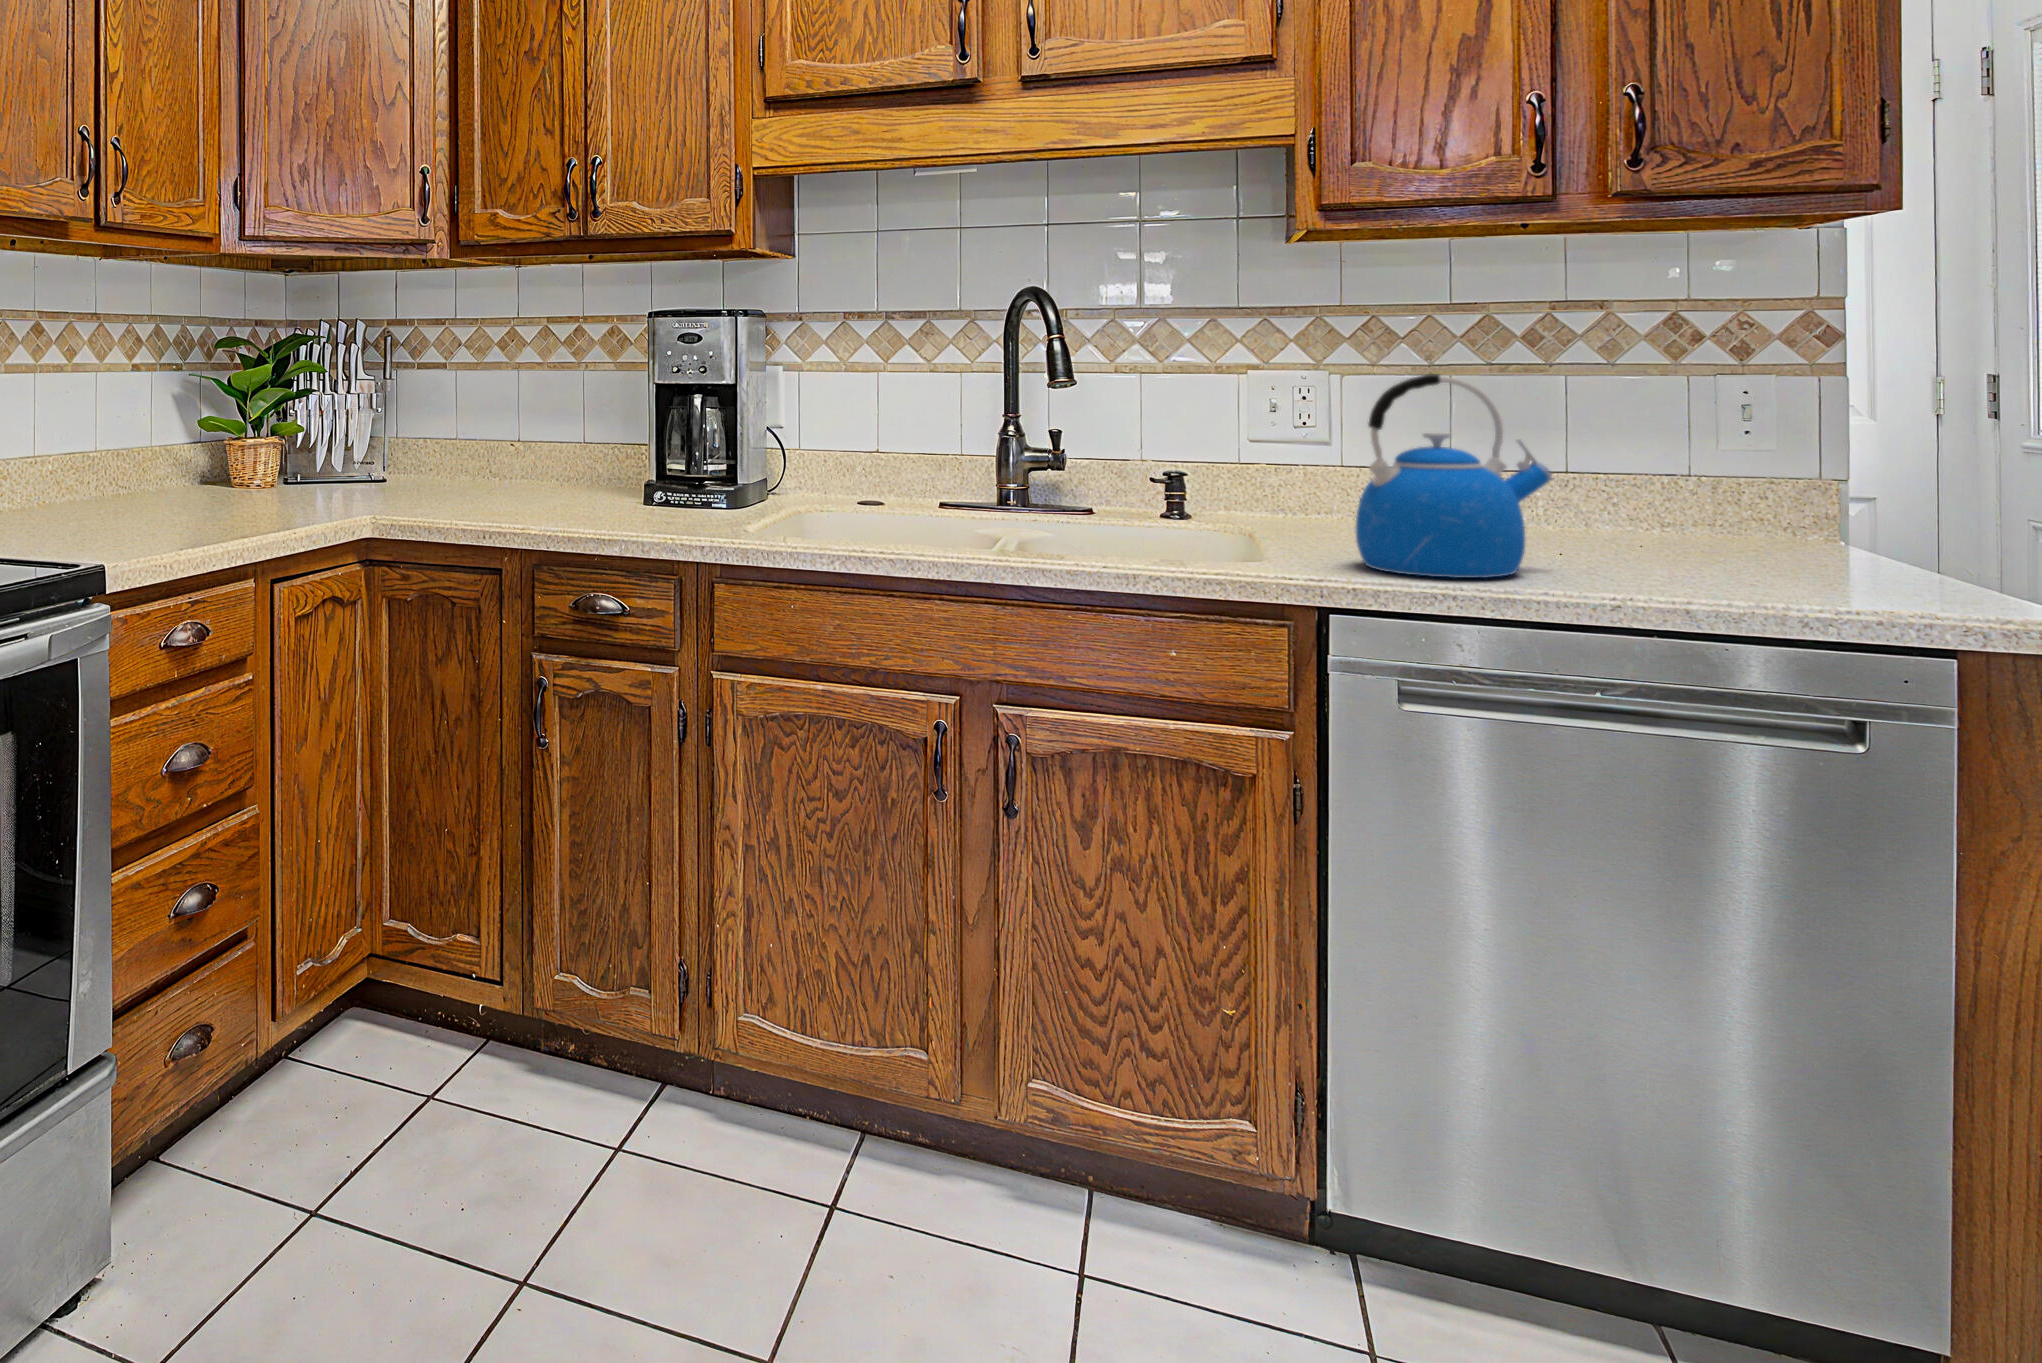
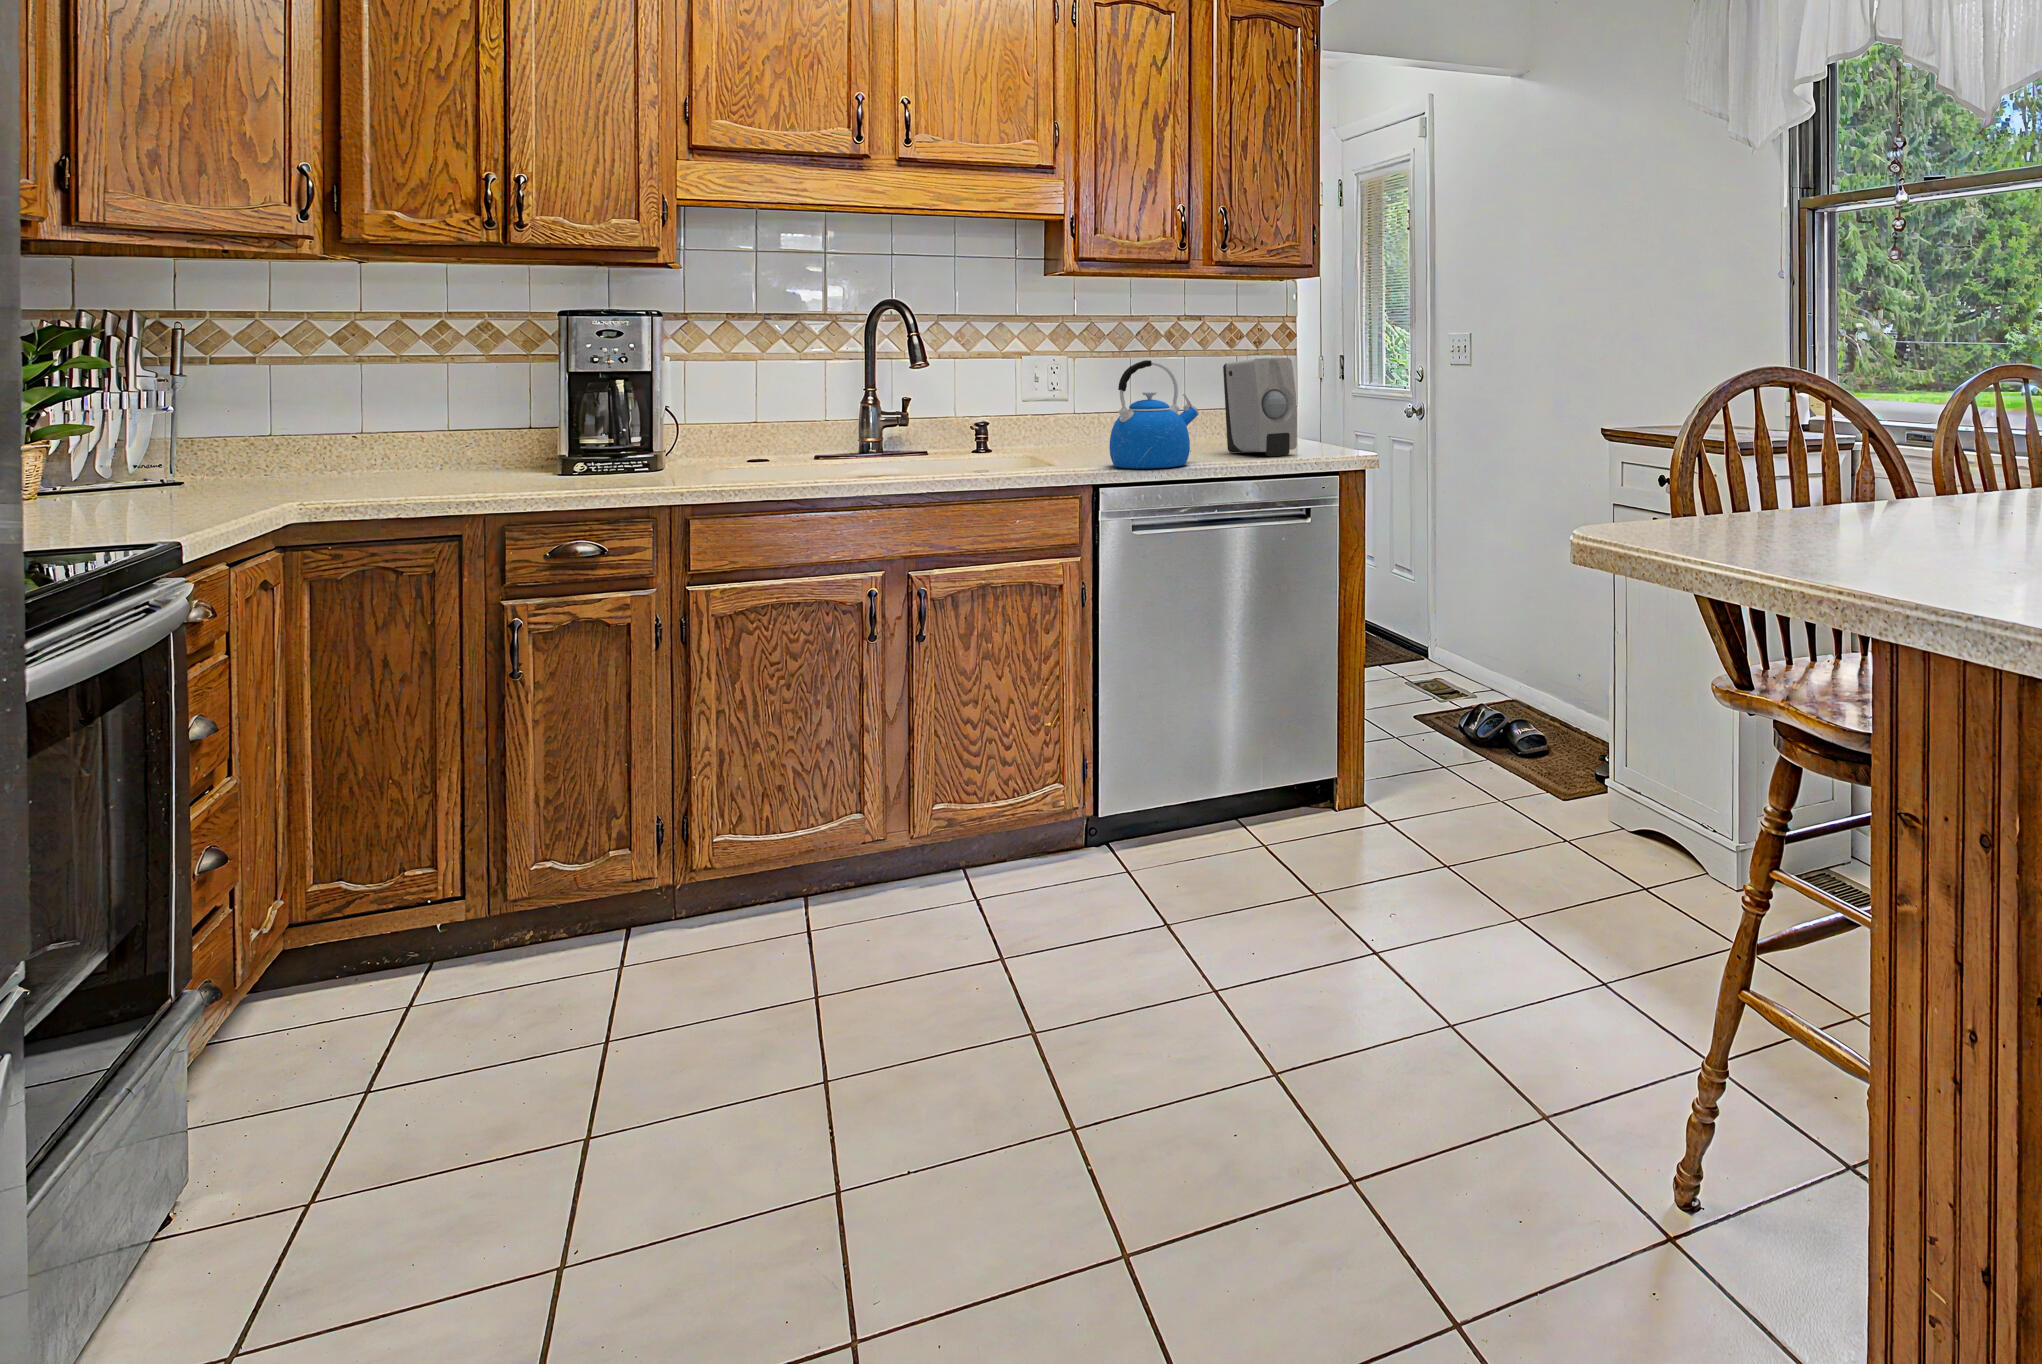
soap dispenser: none [1628,371,1810,573] -> present [1223,358,1297,456]

